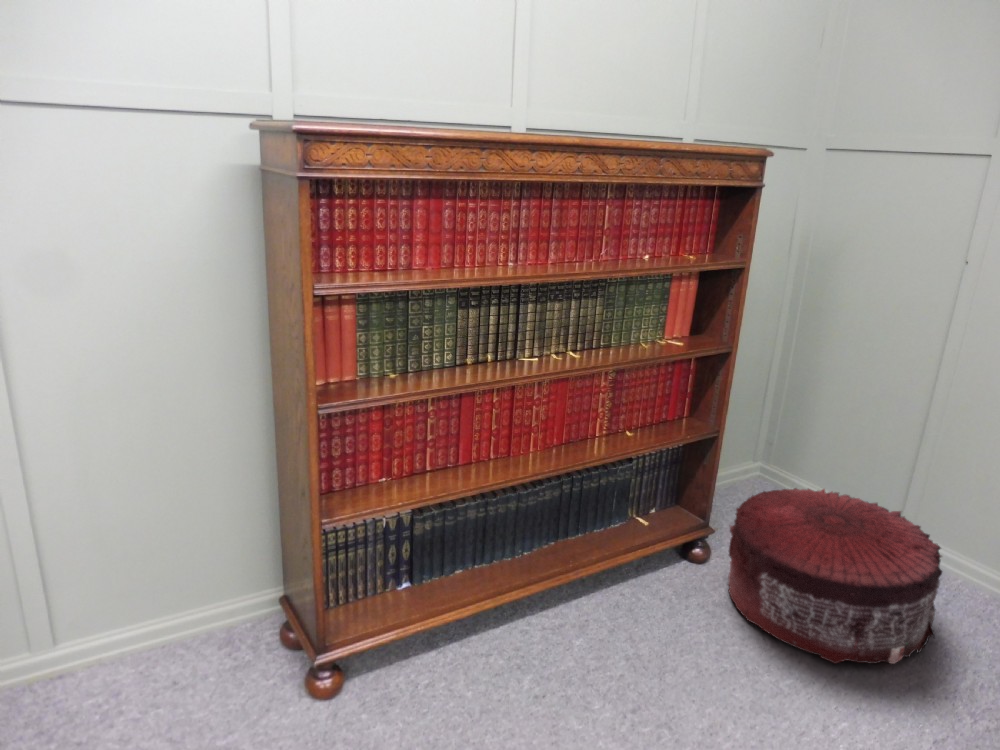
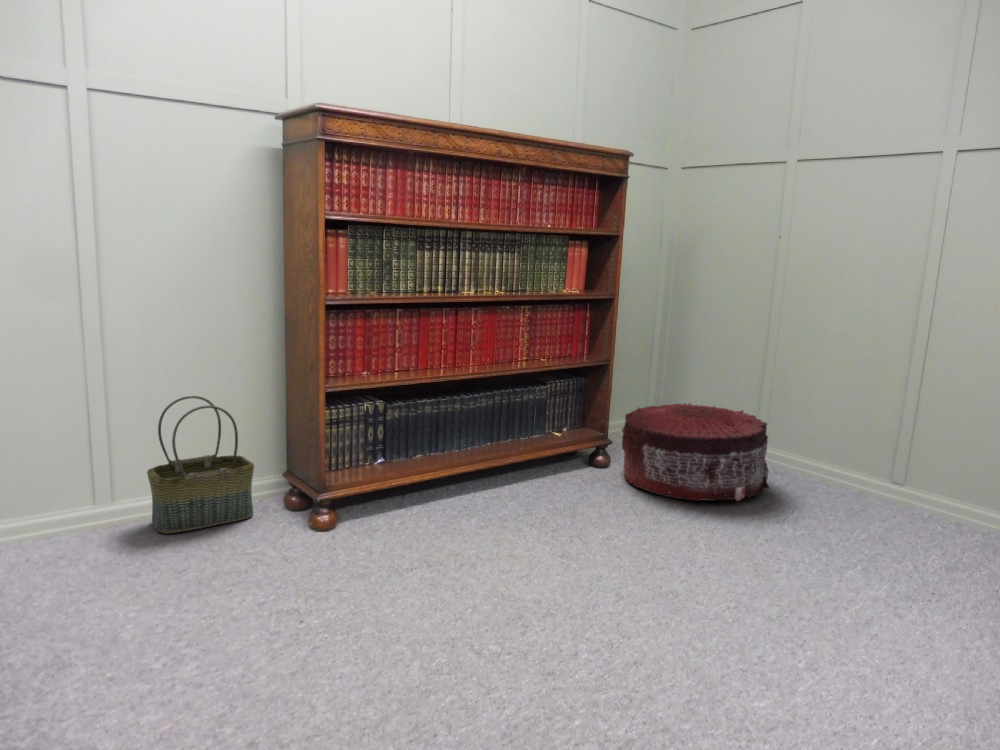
basket: none [92,518,236,710] -> present [147,396,254,534]

